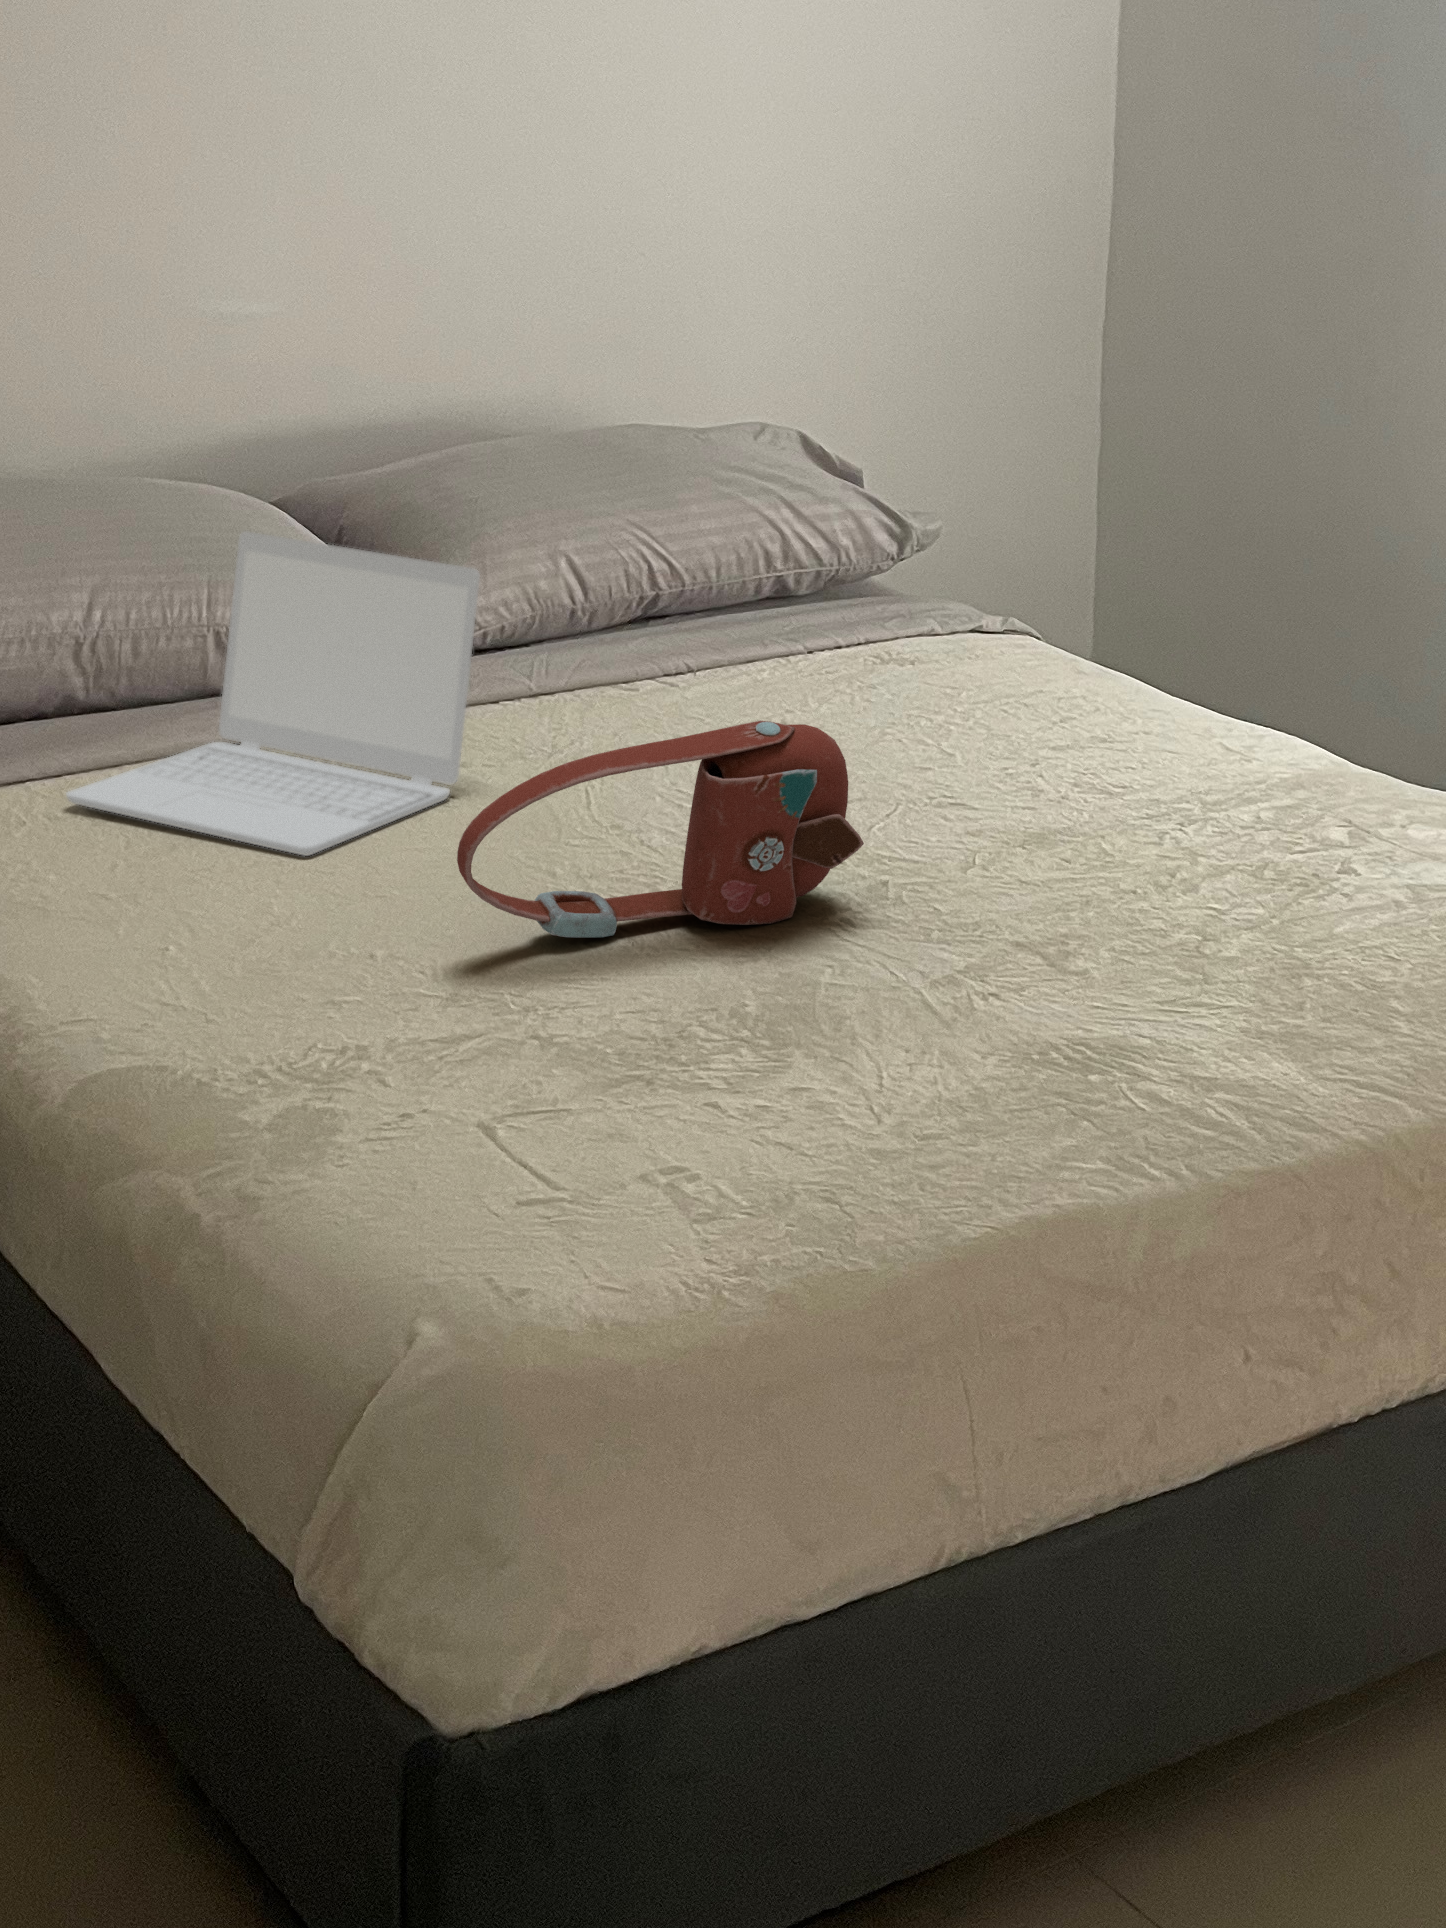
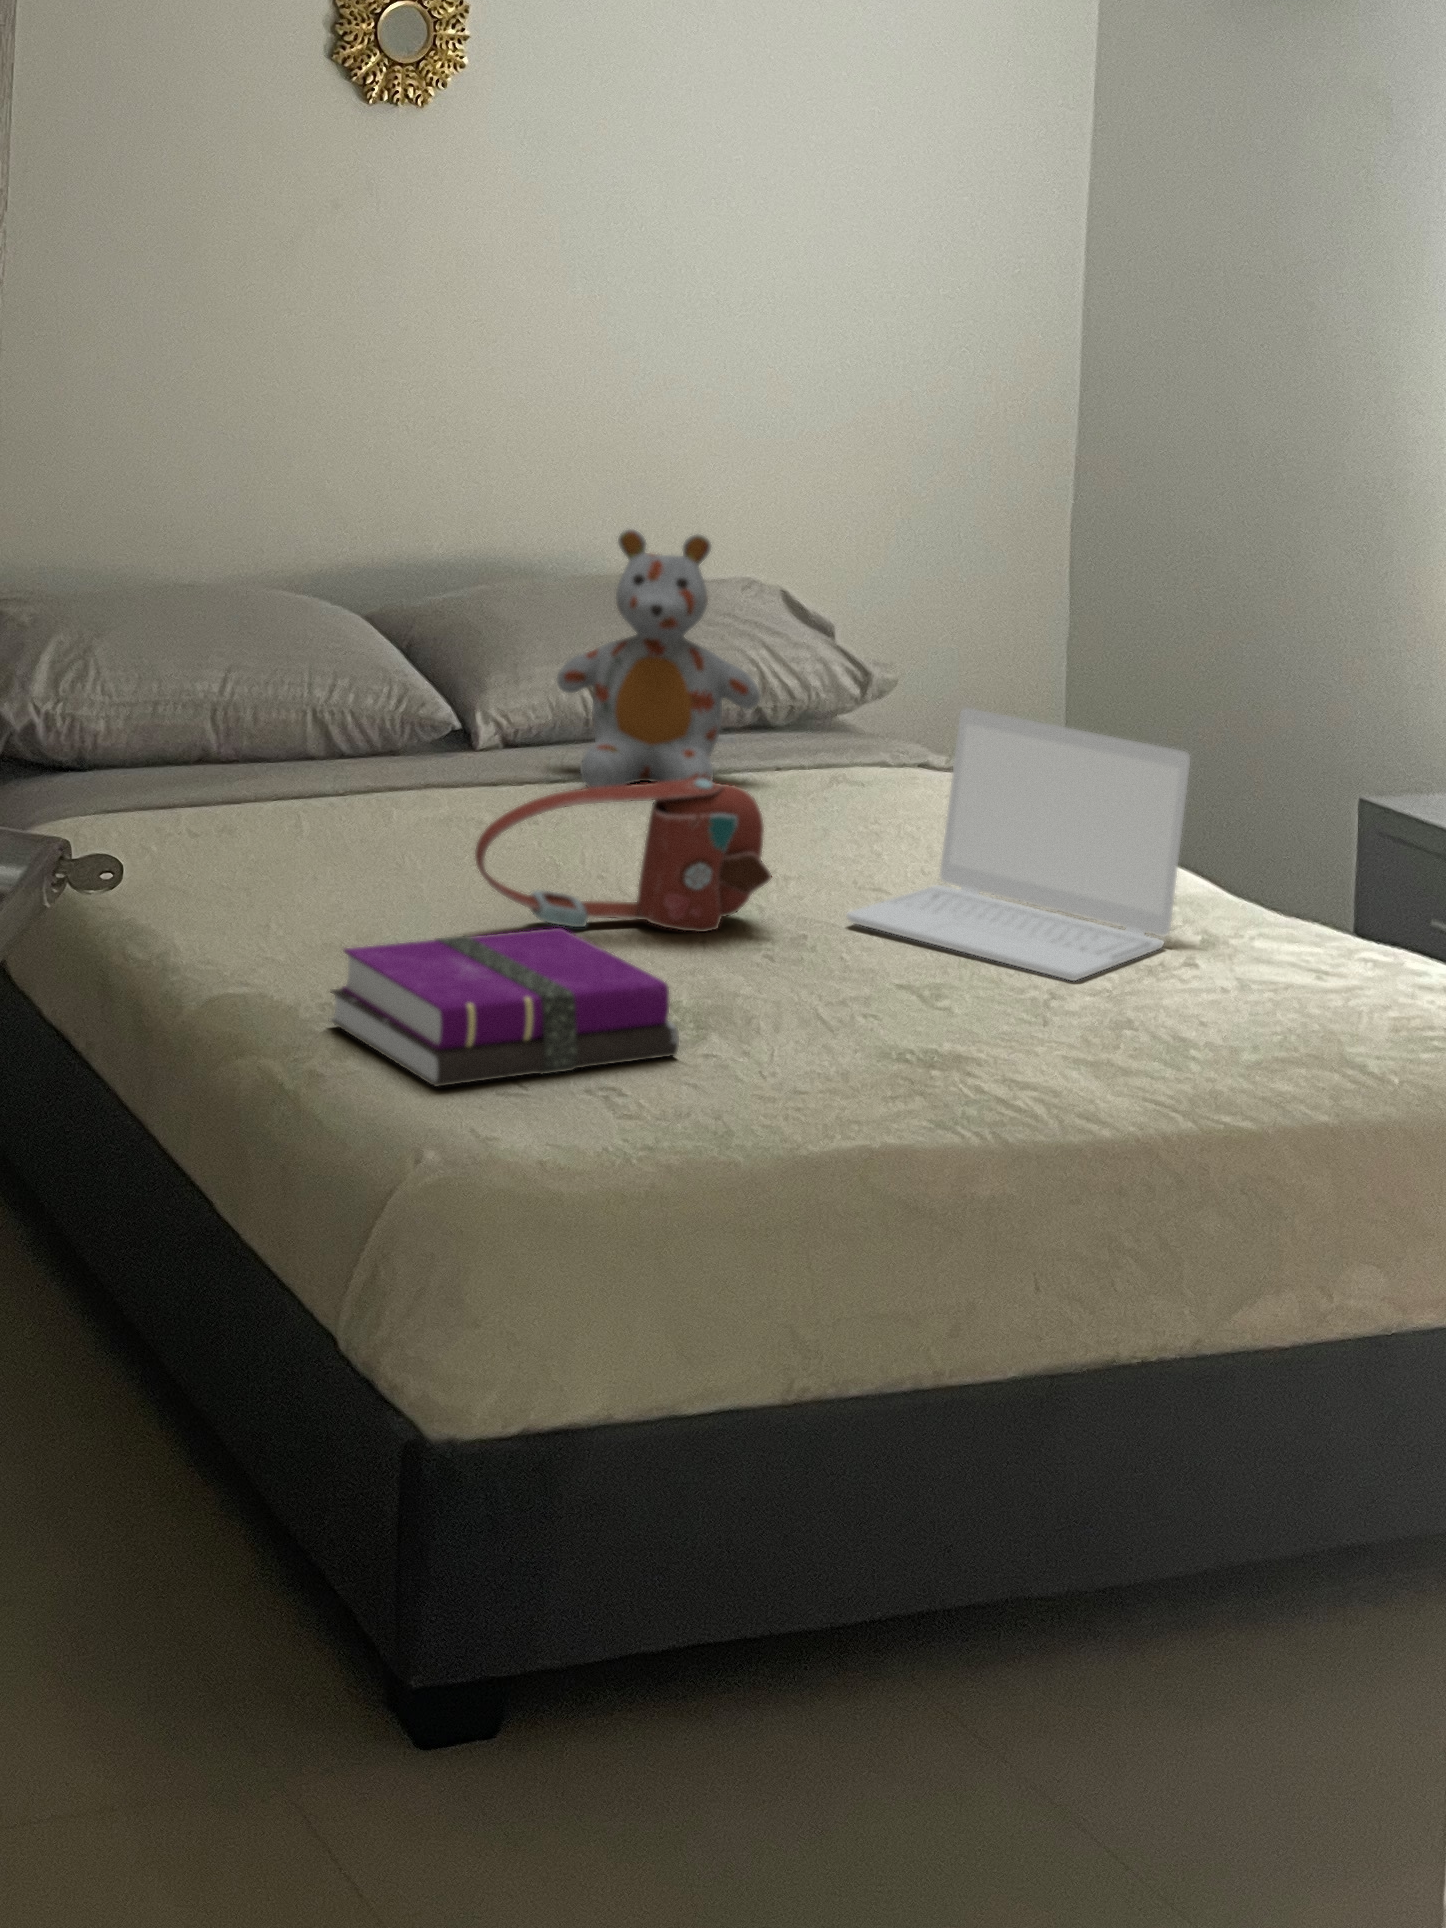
stuffed bear: none [535,375,794,711] -> present [557,529,761,788]
laptop: present [66,531,480,856] -> present [847,708,1190,981]
notebook: none [254,976,784,1286] -> present [330,928,679,1086]

